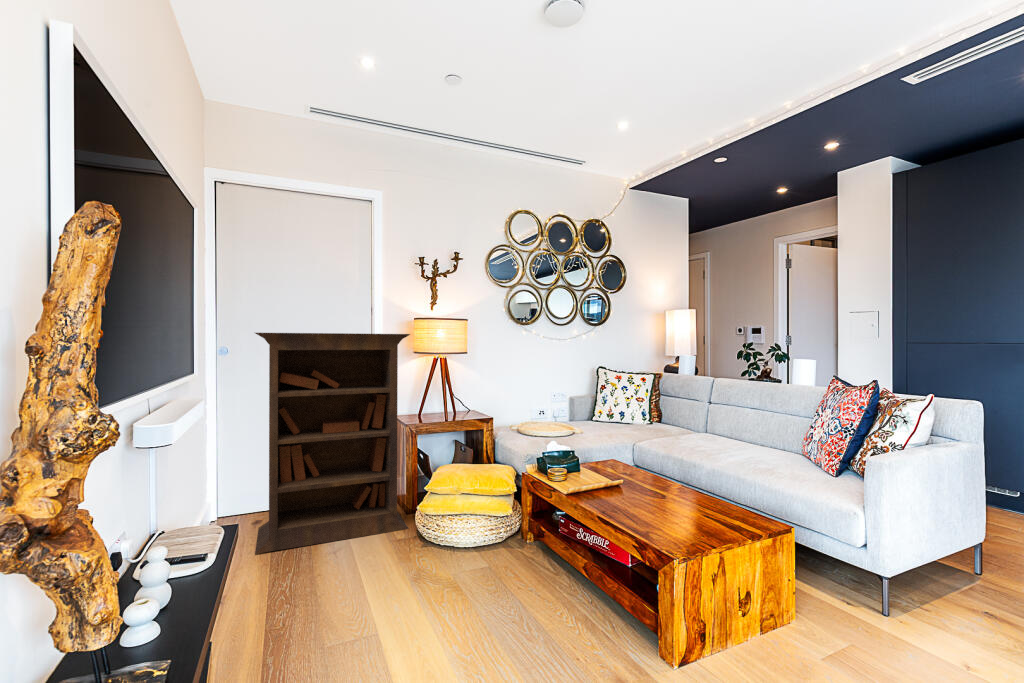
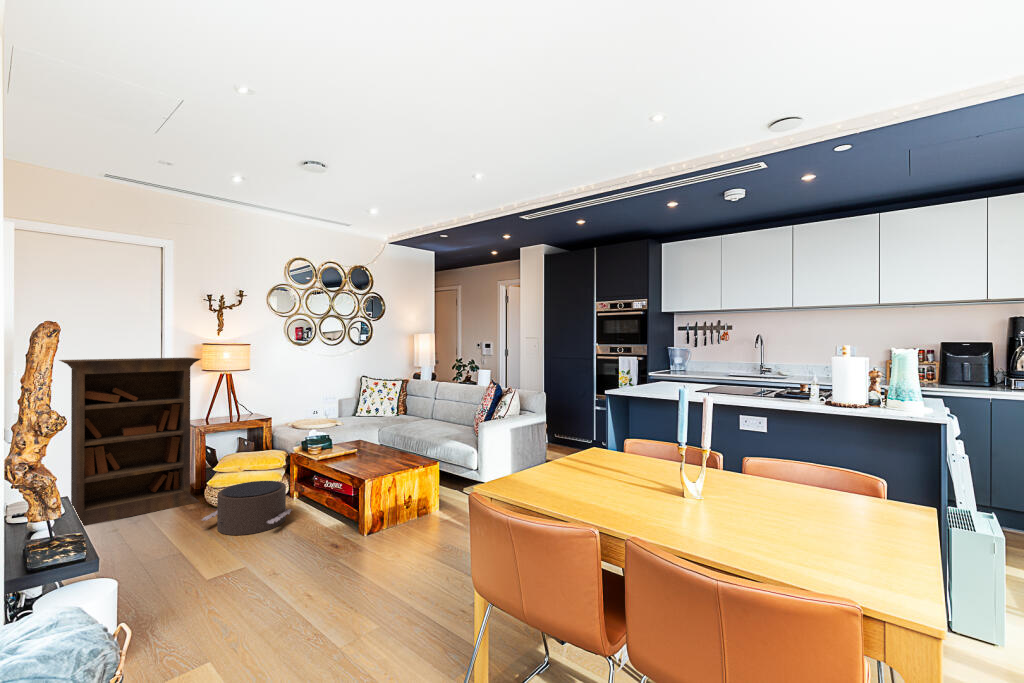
pouf: none [406,516,534,612] -> present [202,481,292,535]

